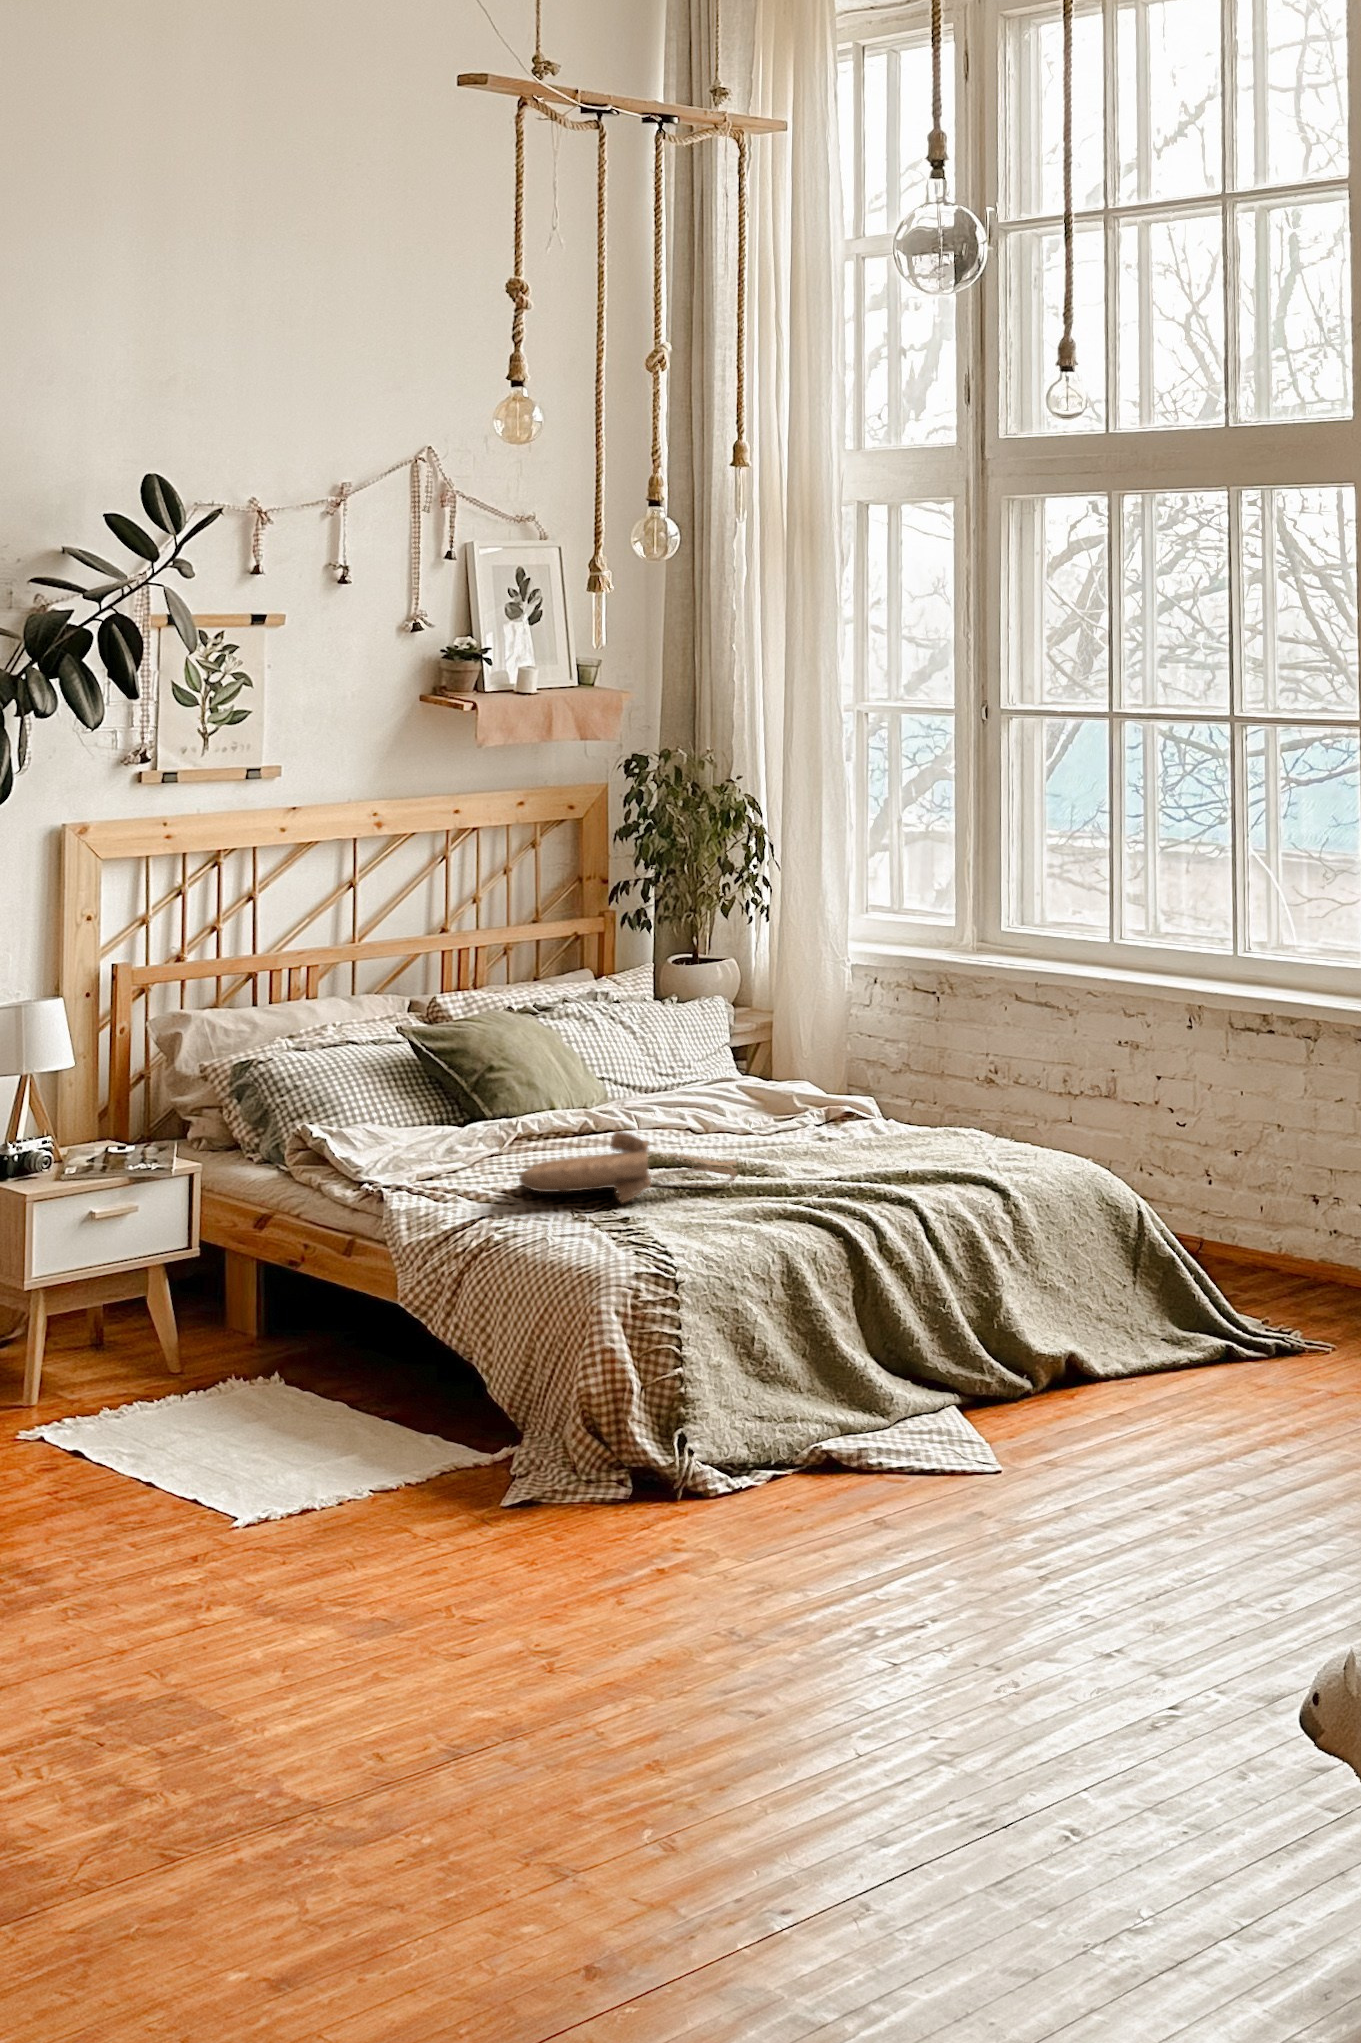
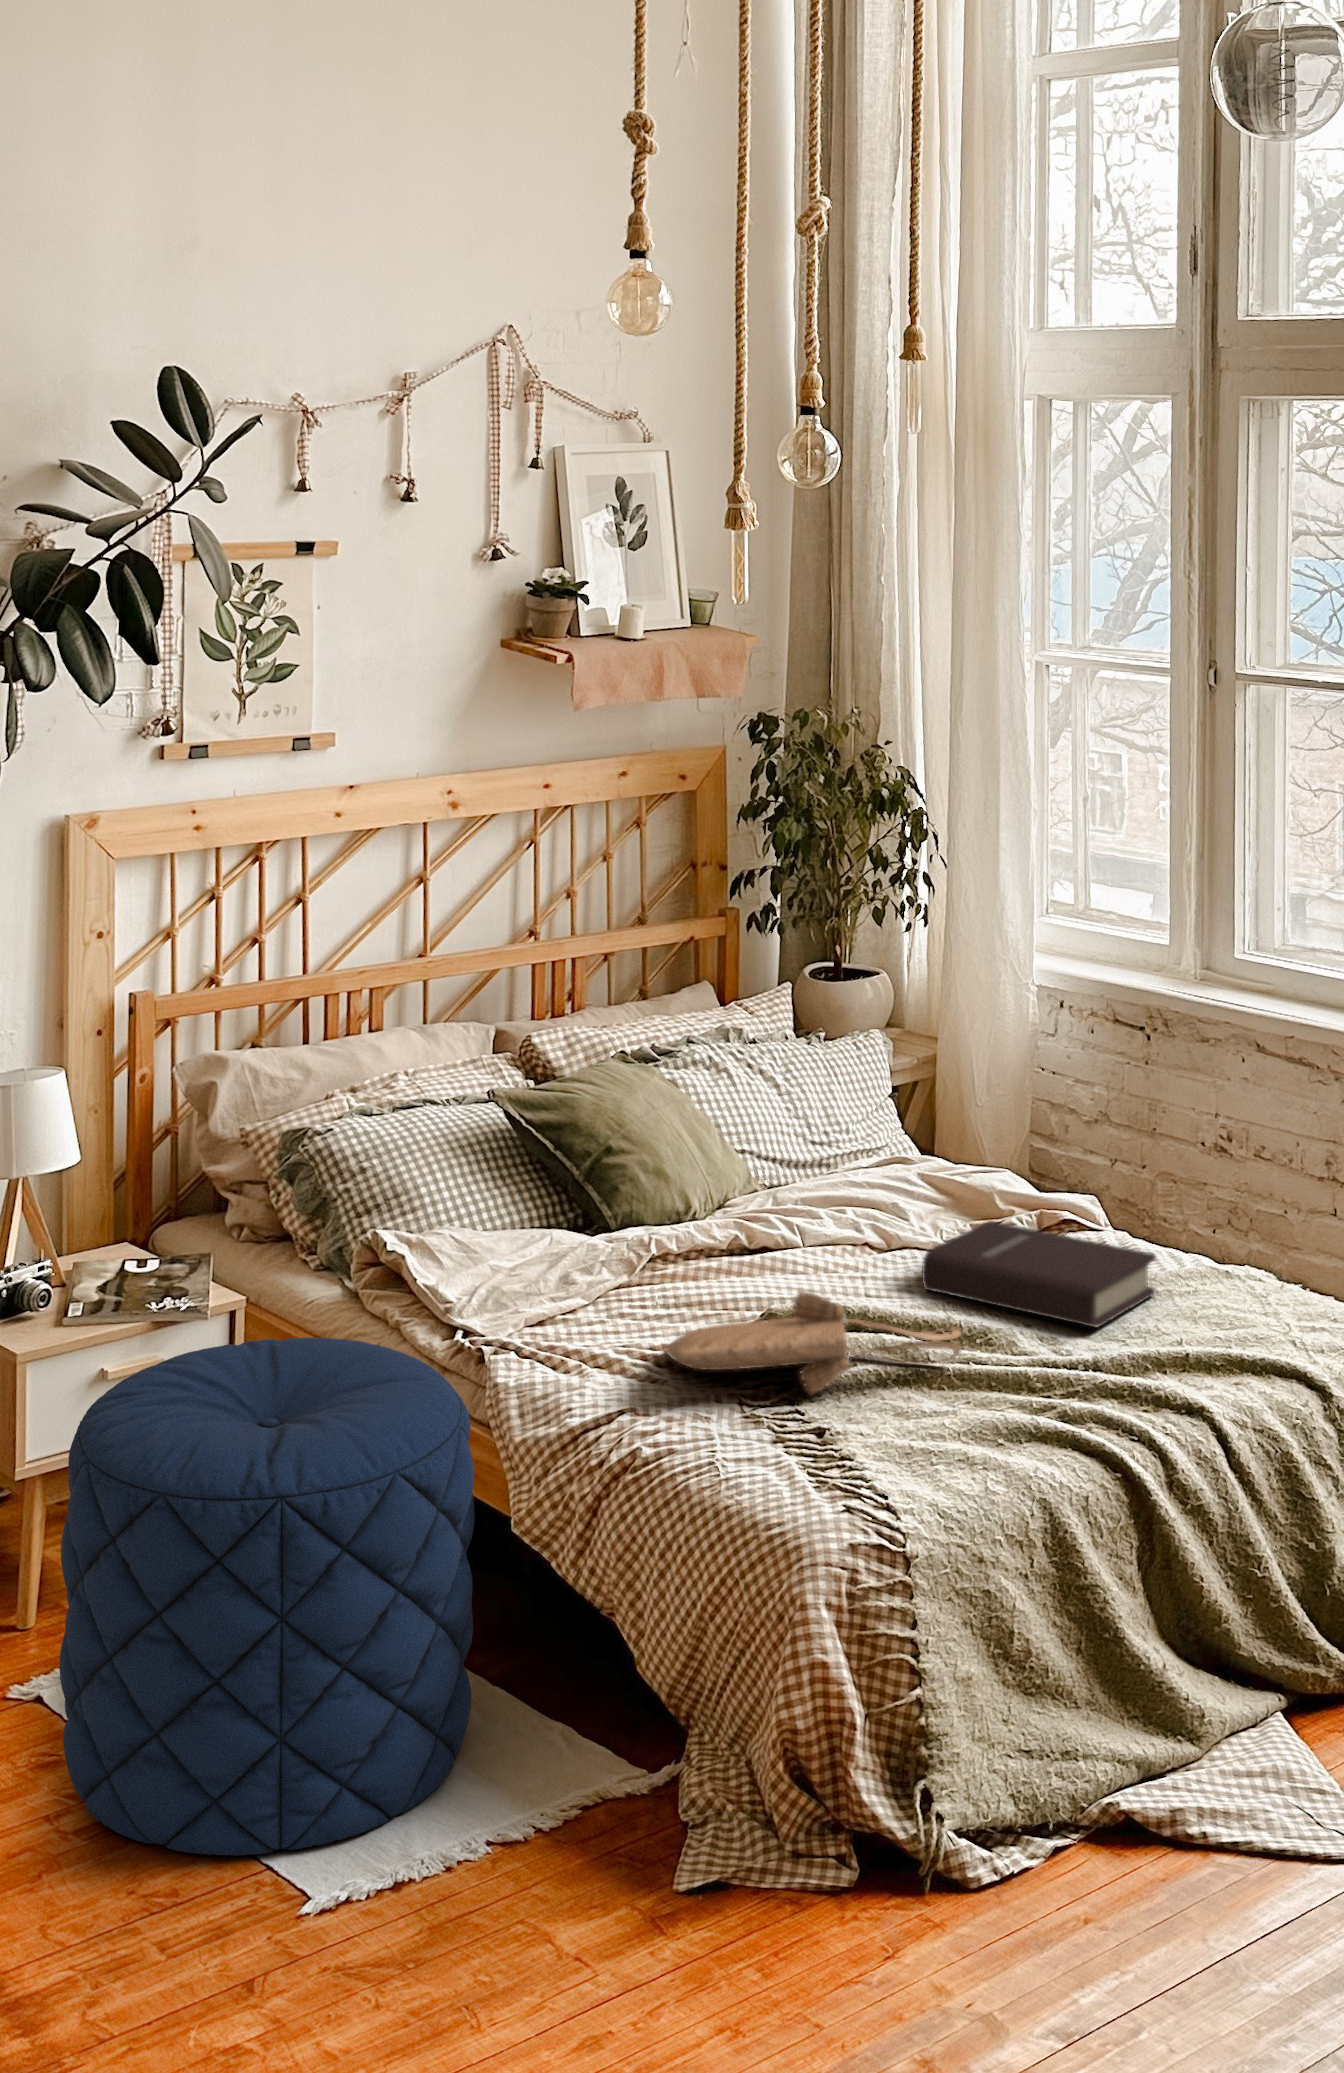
book: none [719,1105,893,1165] -> present [922,1221,1156,1327]
pouf: none [70,1169,370,1503] -> present [60,1338,475,1856]

